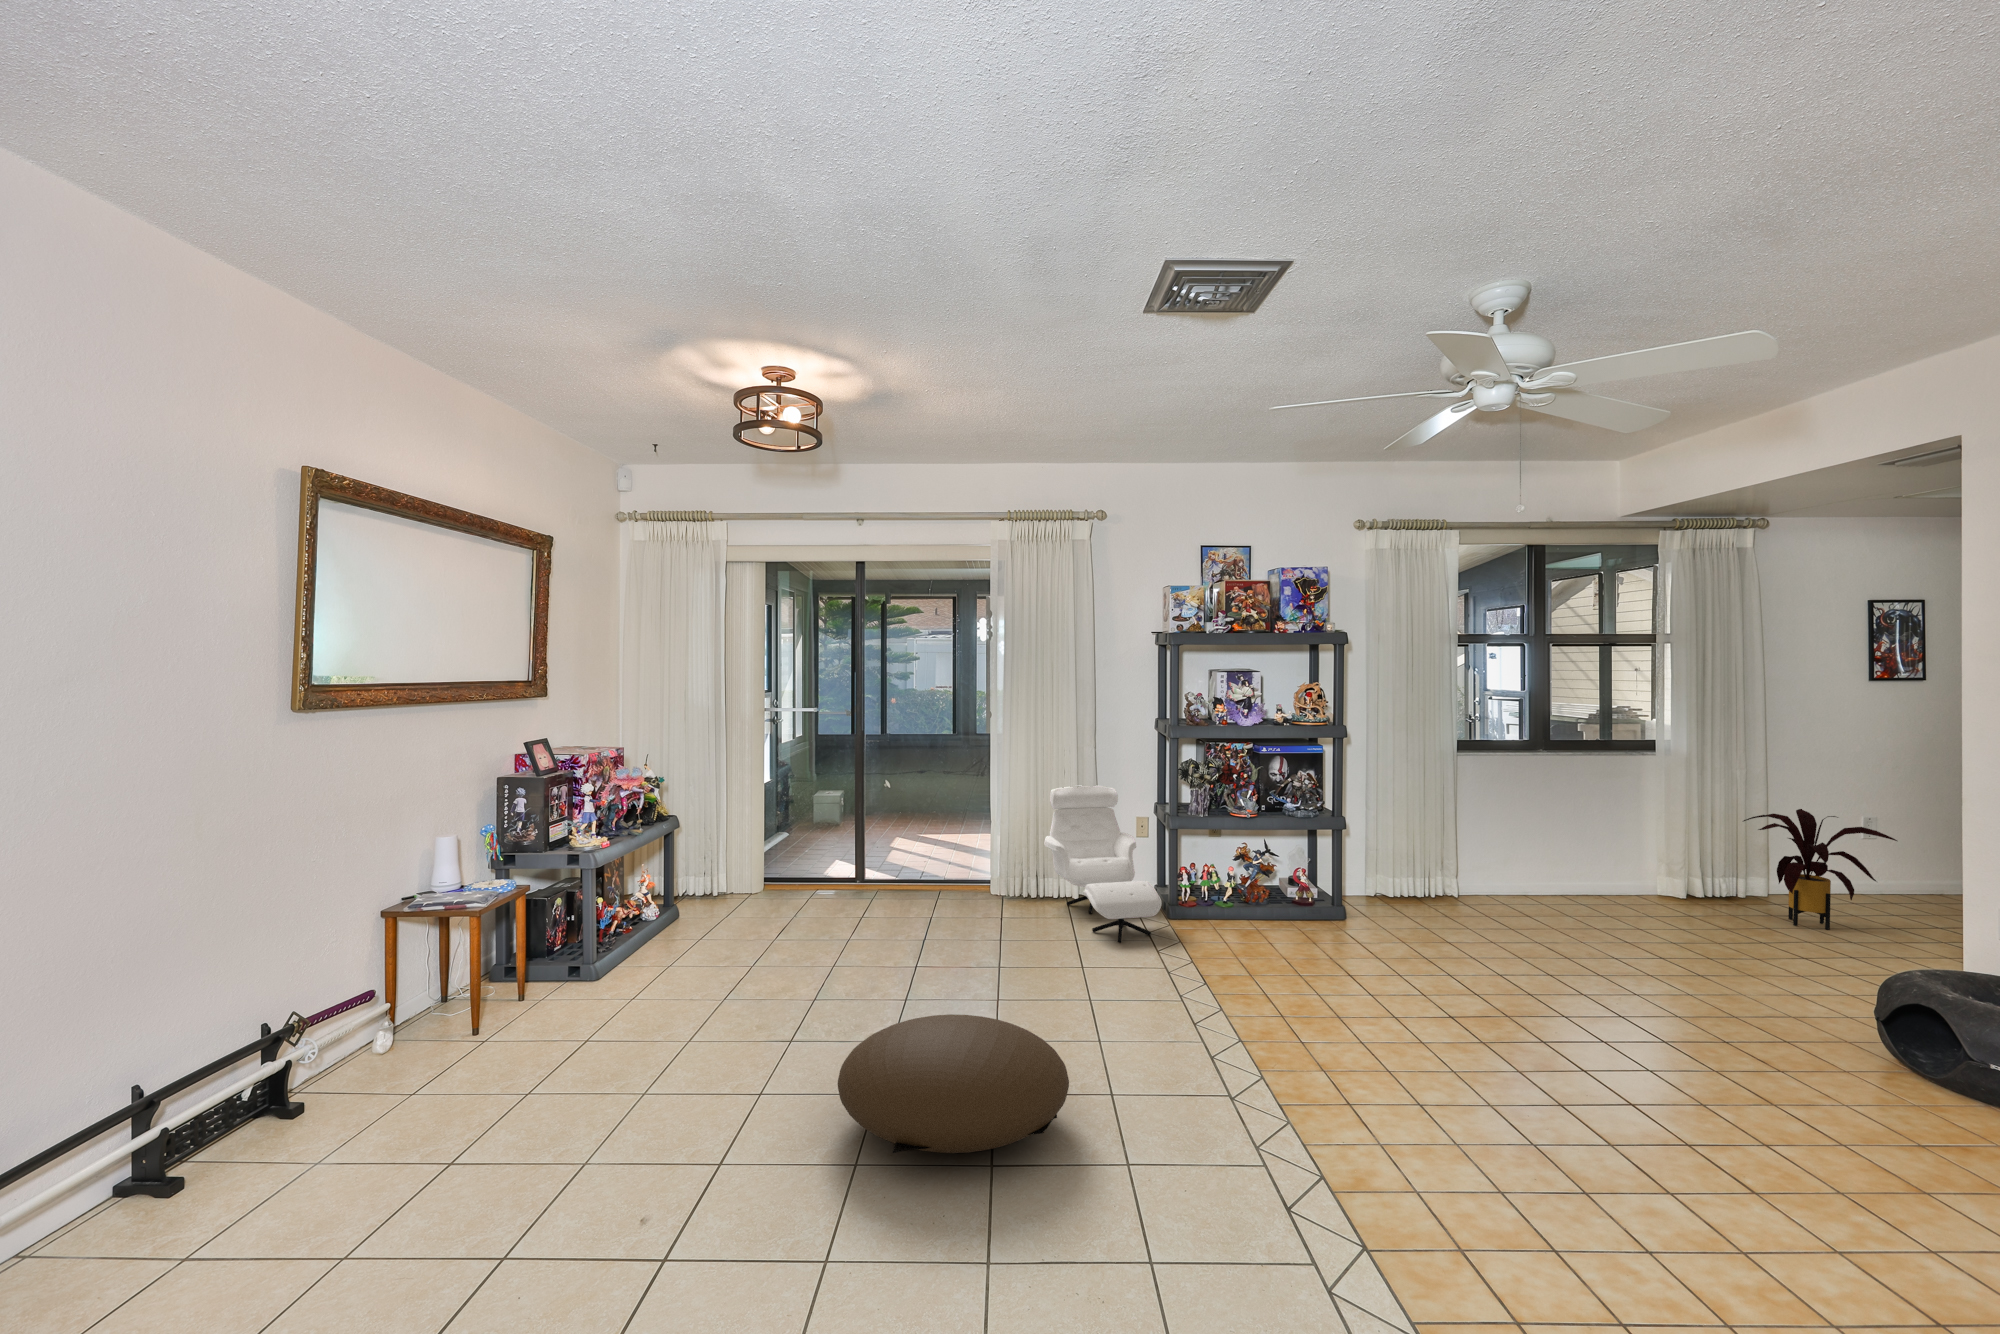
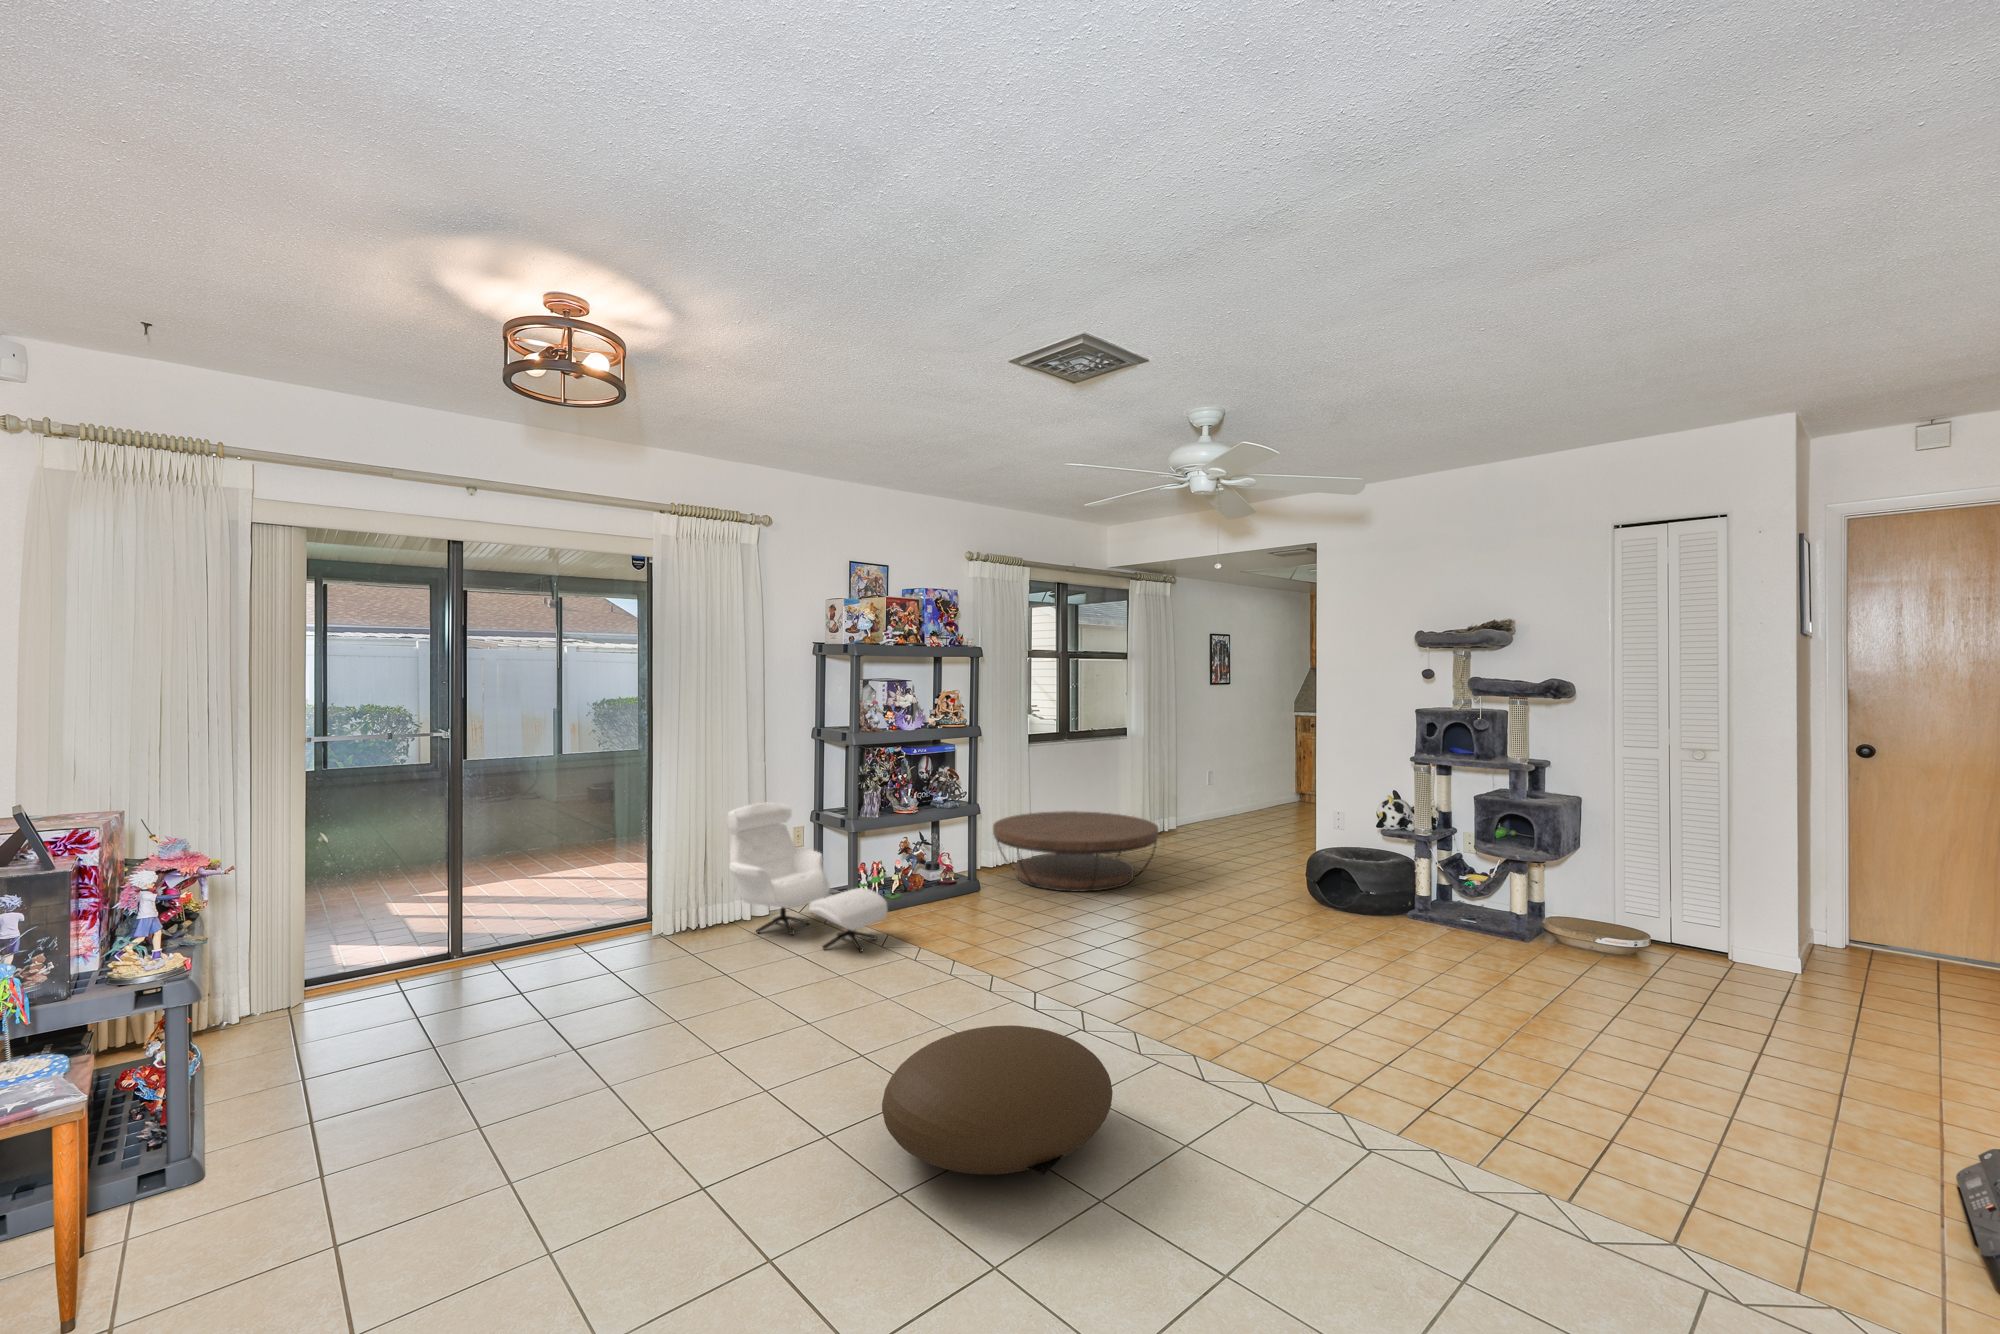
house plant: present [1744,809,1897,930] -> none [1170,765,1251,841]
coffee table: none [1367,839,1608,952] -> present [993,811,1159,892]

